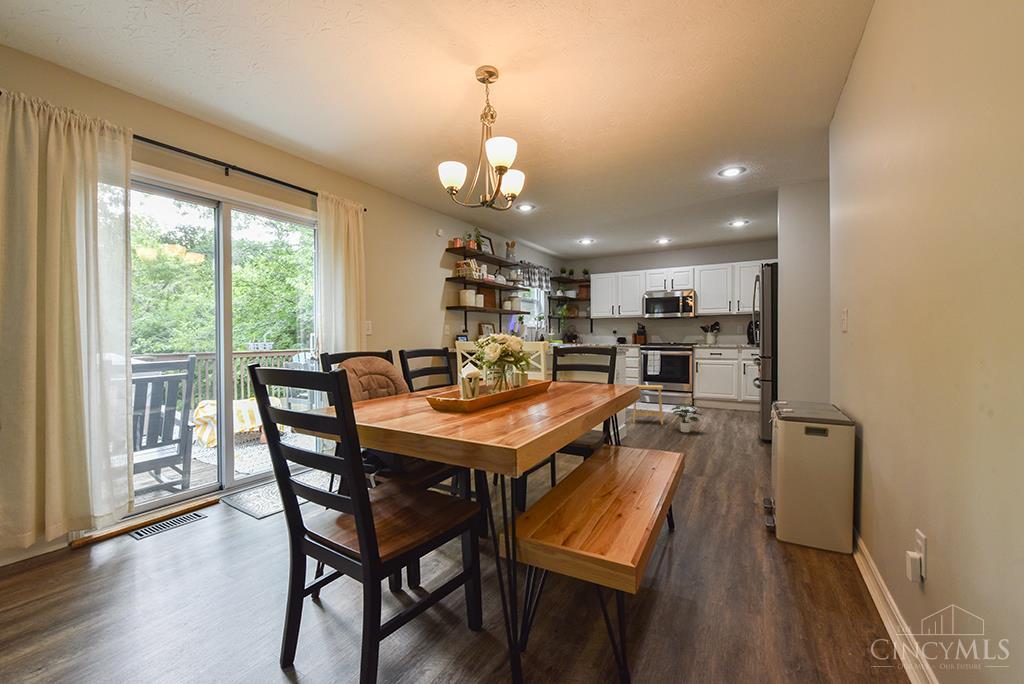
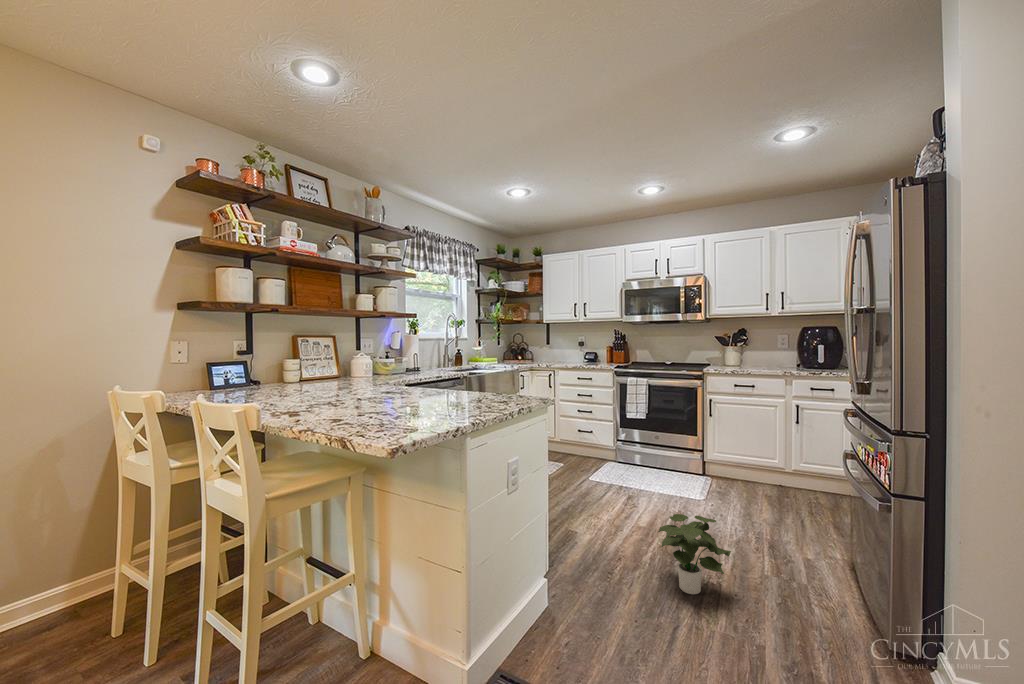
footstool: present [633,385,663,425] -> none [581,457,643,551]

